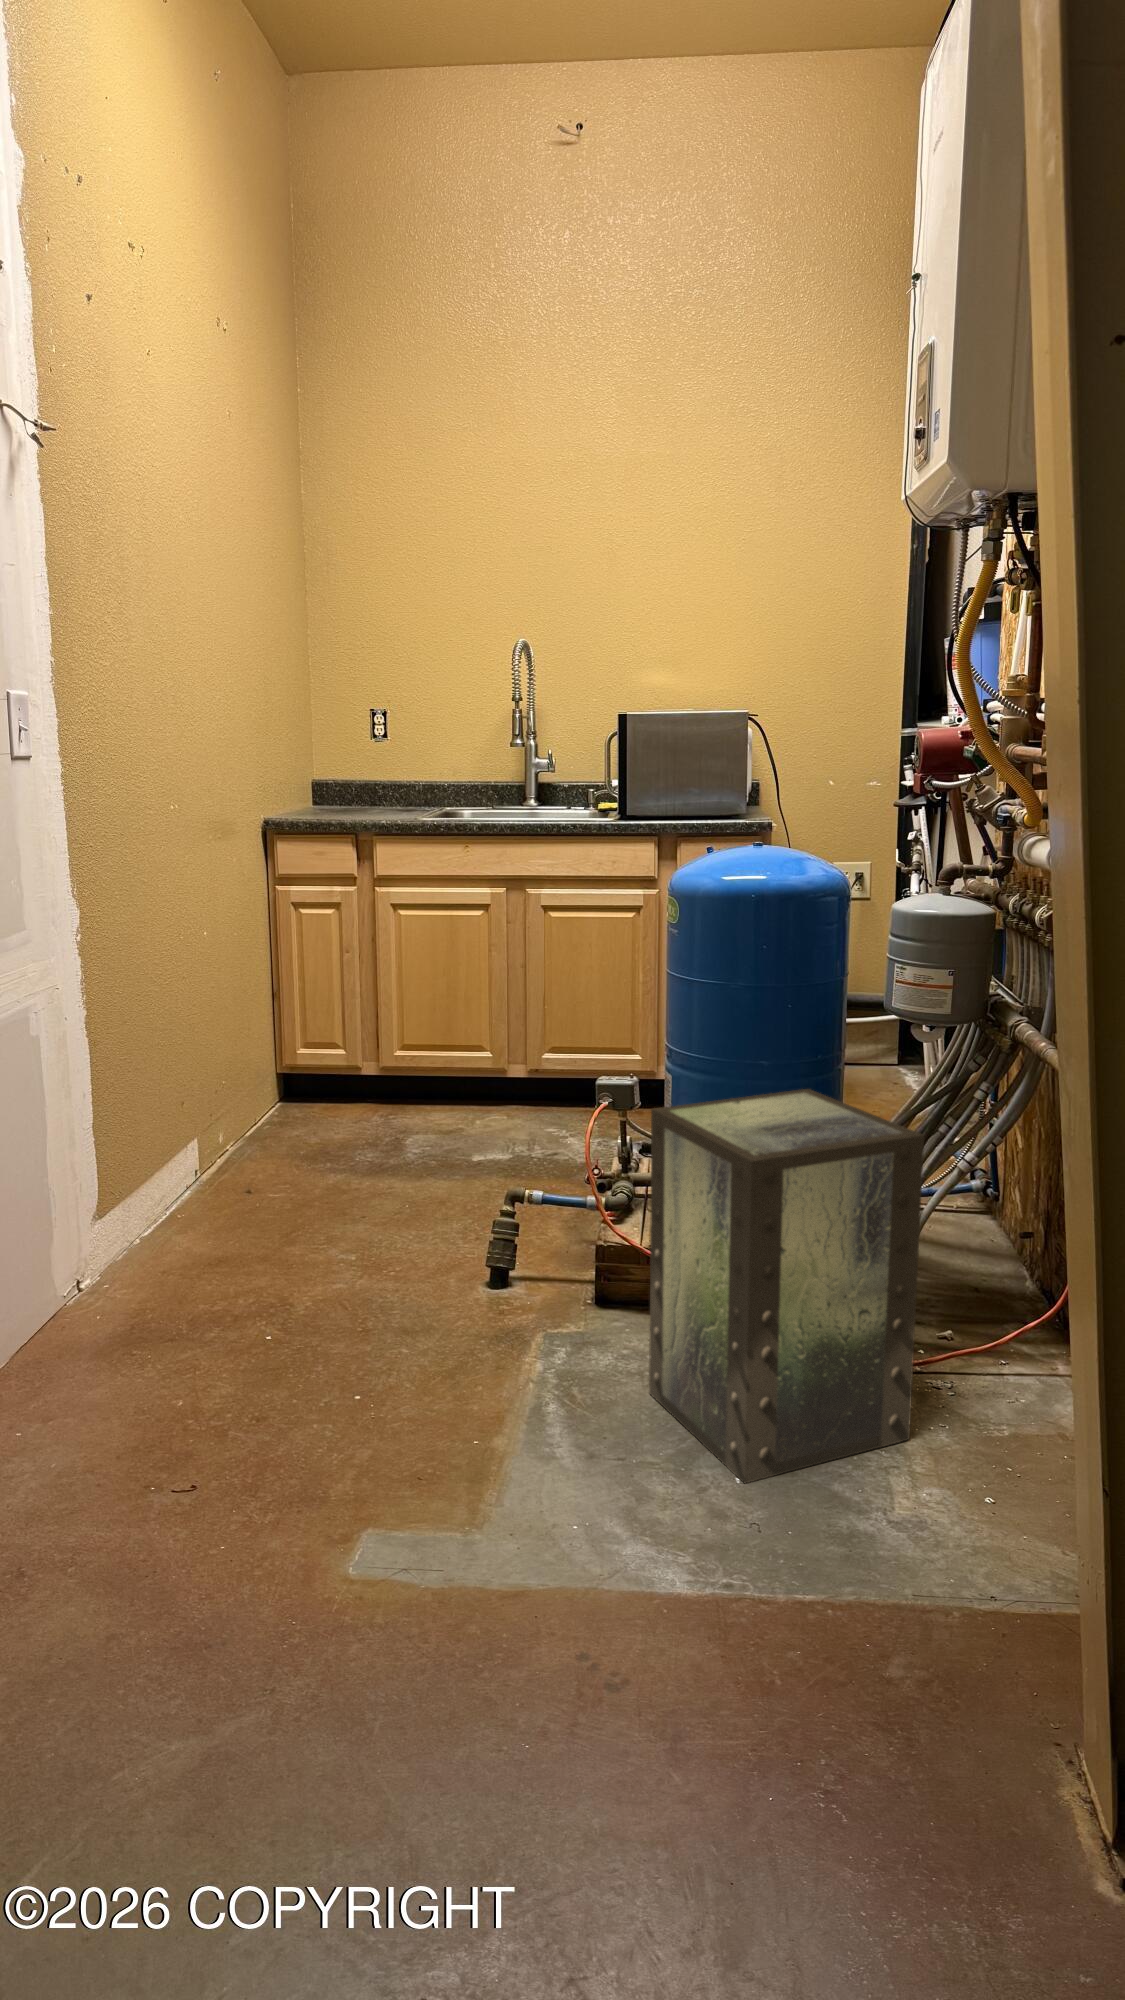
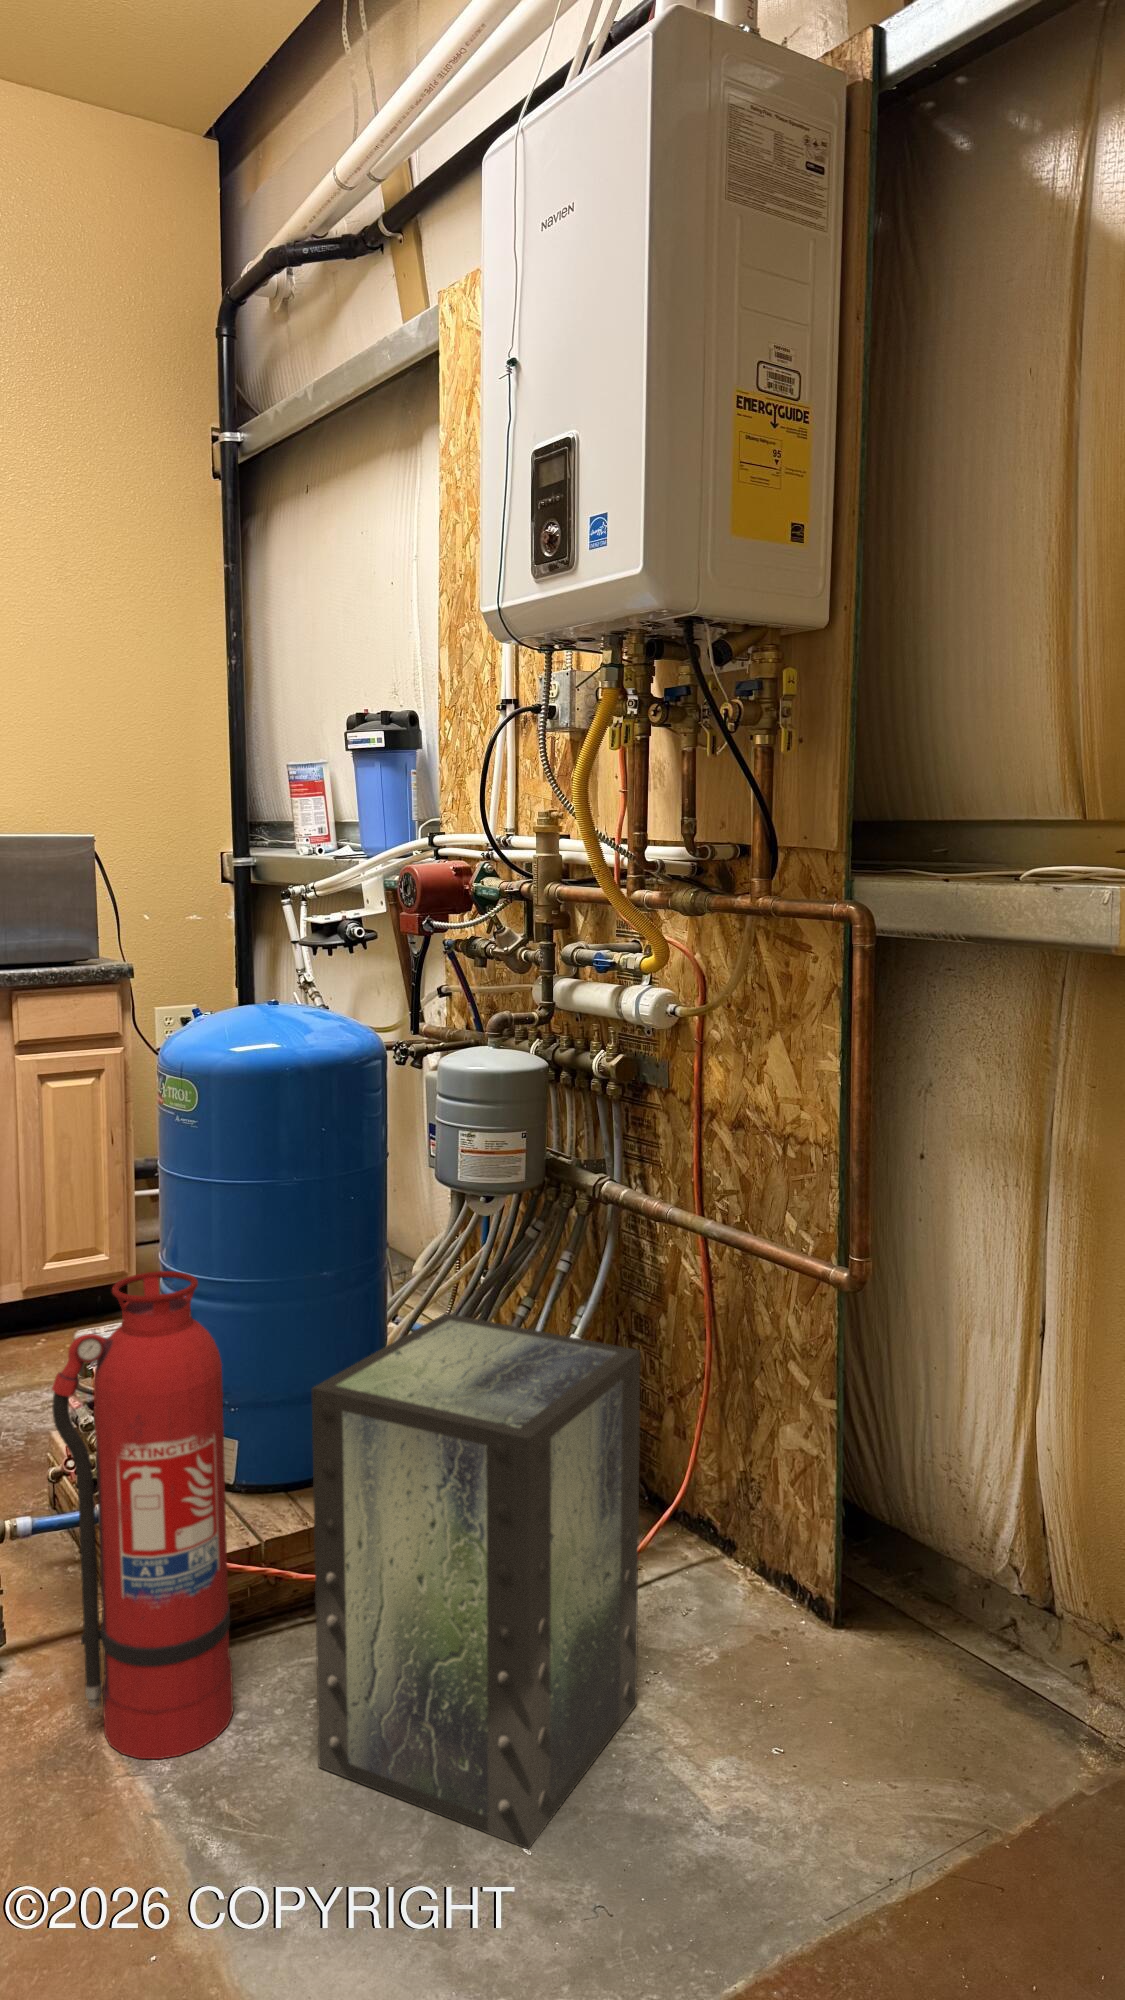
fire extinguisher: none [512,1017,628,1360] -> present [52,1271,233,1759]

